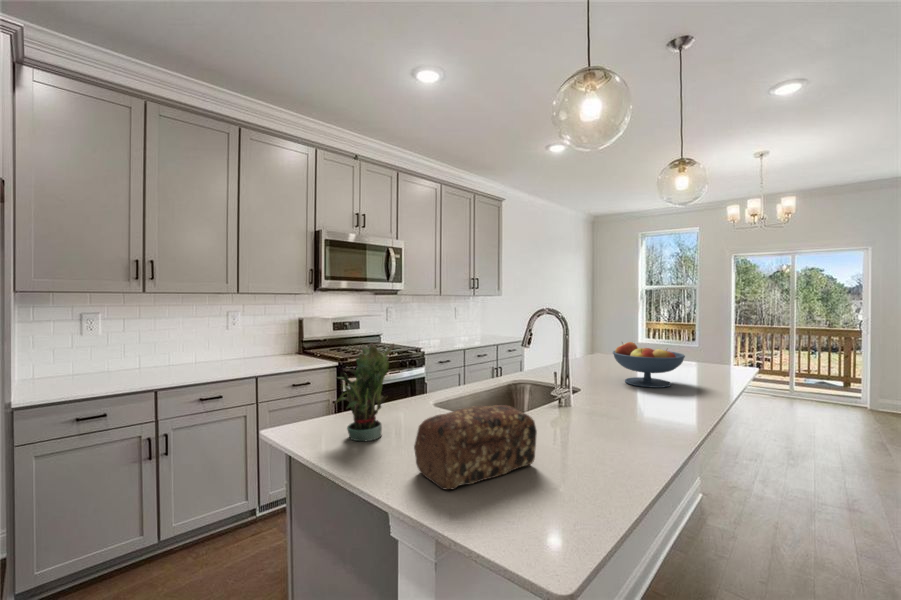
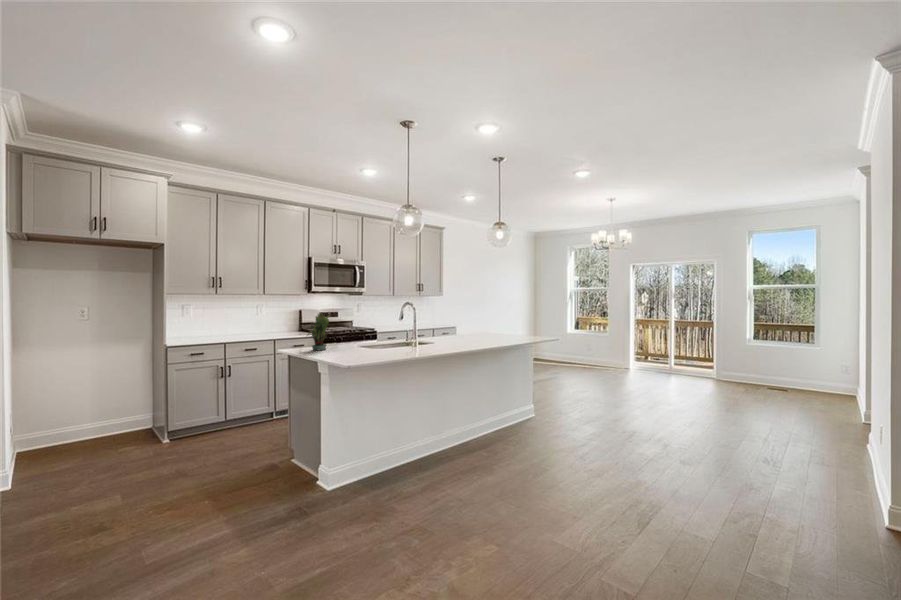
fruit bowl: present [613,342,685,388] -> none [457,319,490,341]
bread loaf: present [414,405,537,490] -> none [331,333,374,355]

